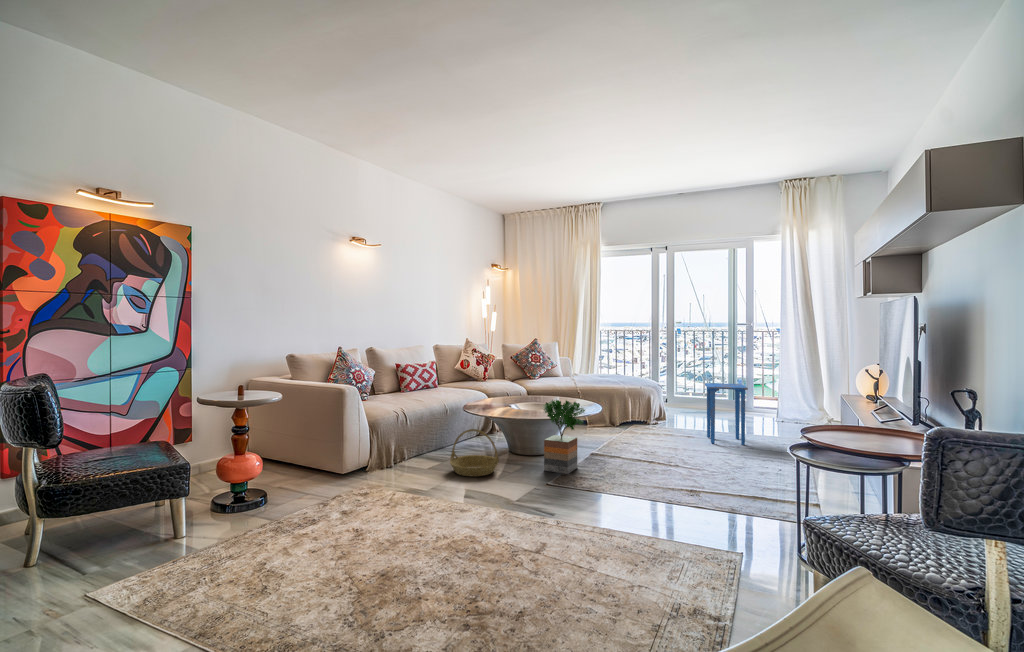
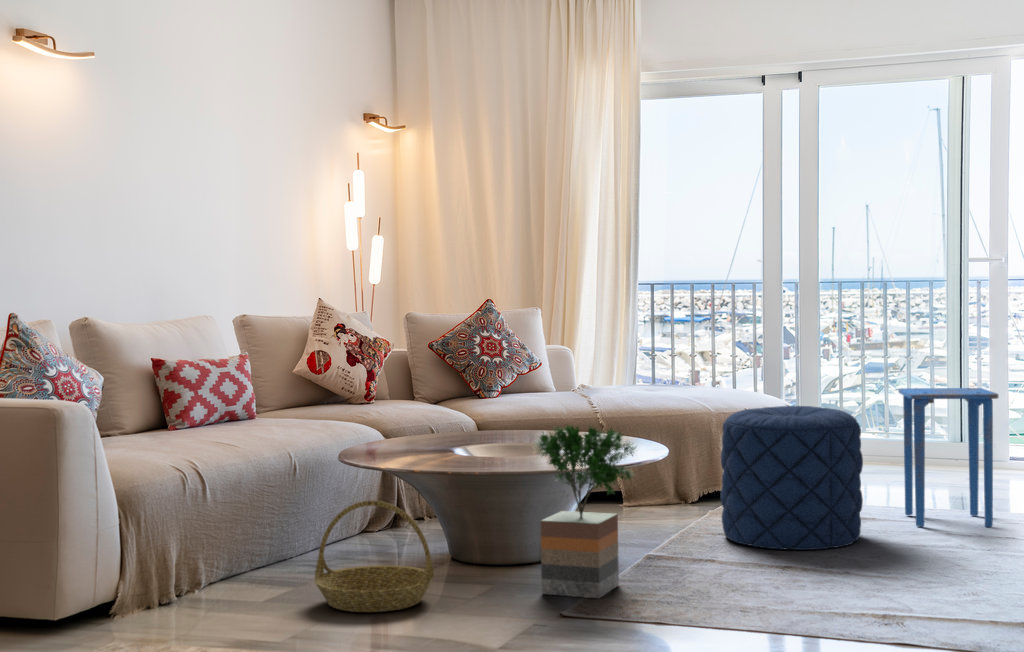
pouf: none [626,390,687,453] -> present [721,406,863,550]

